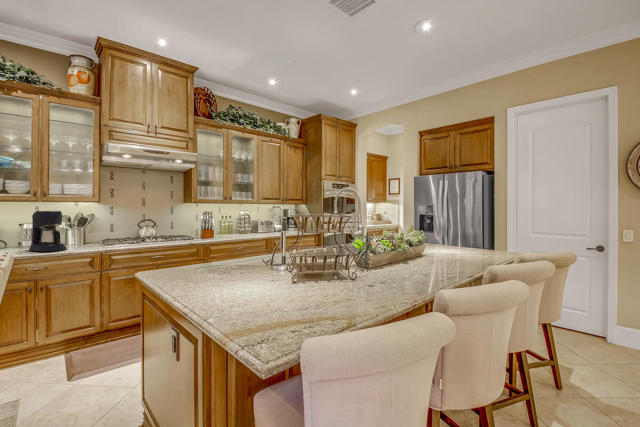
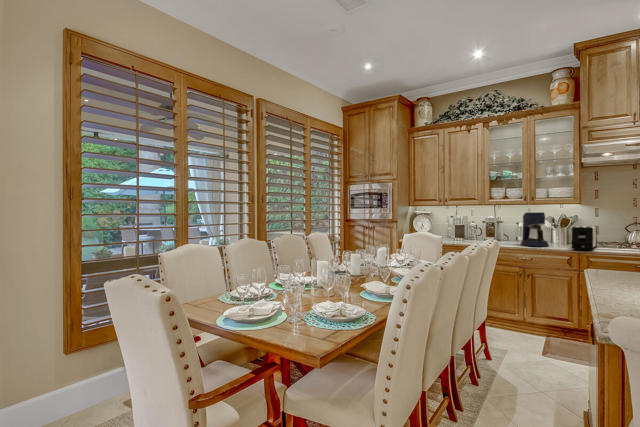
toaster: none [95,225,116,250] -> present [572,226,597,250]

